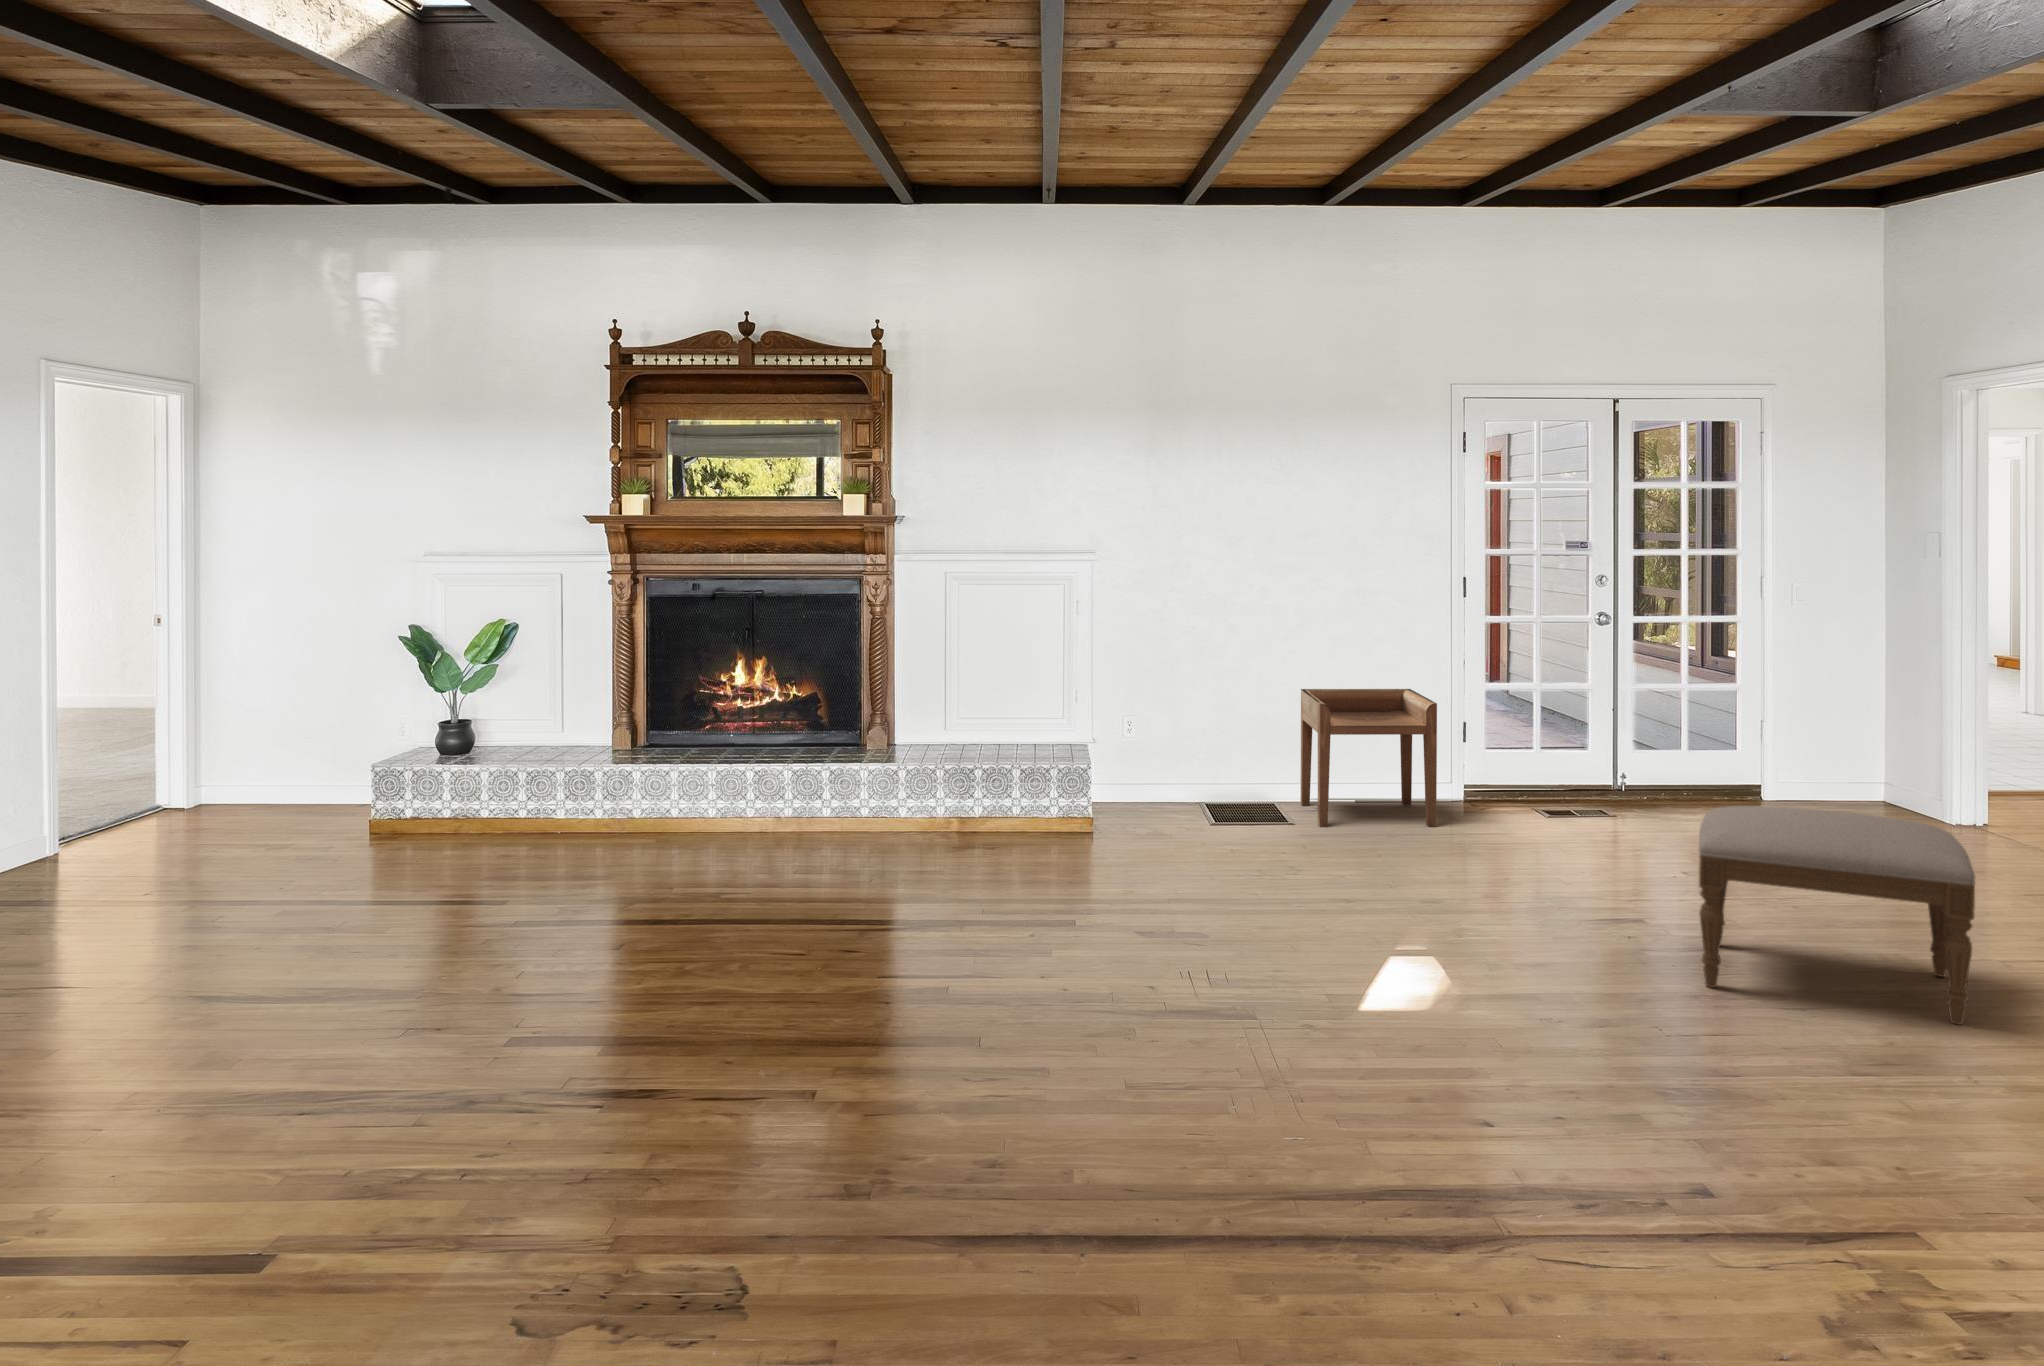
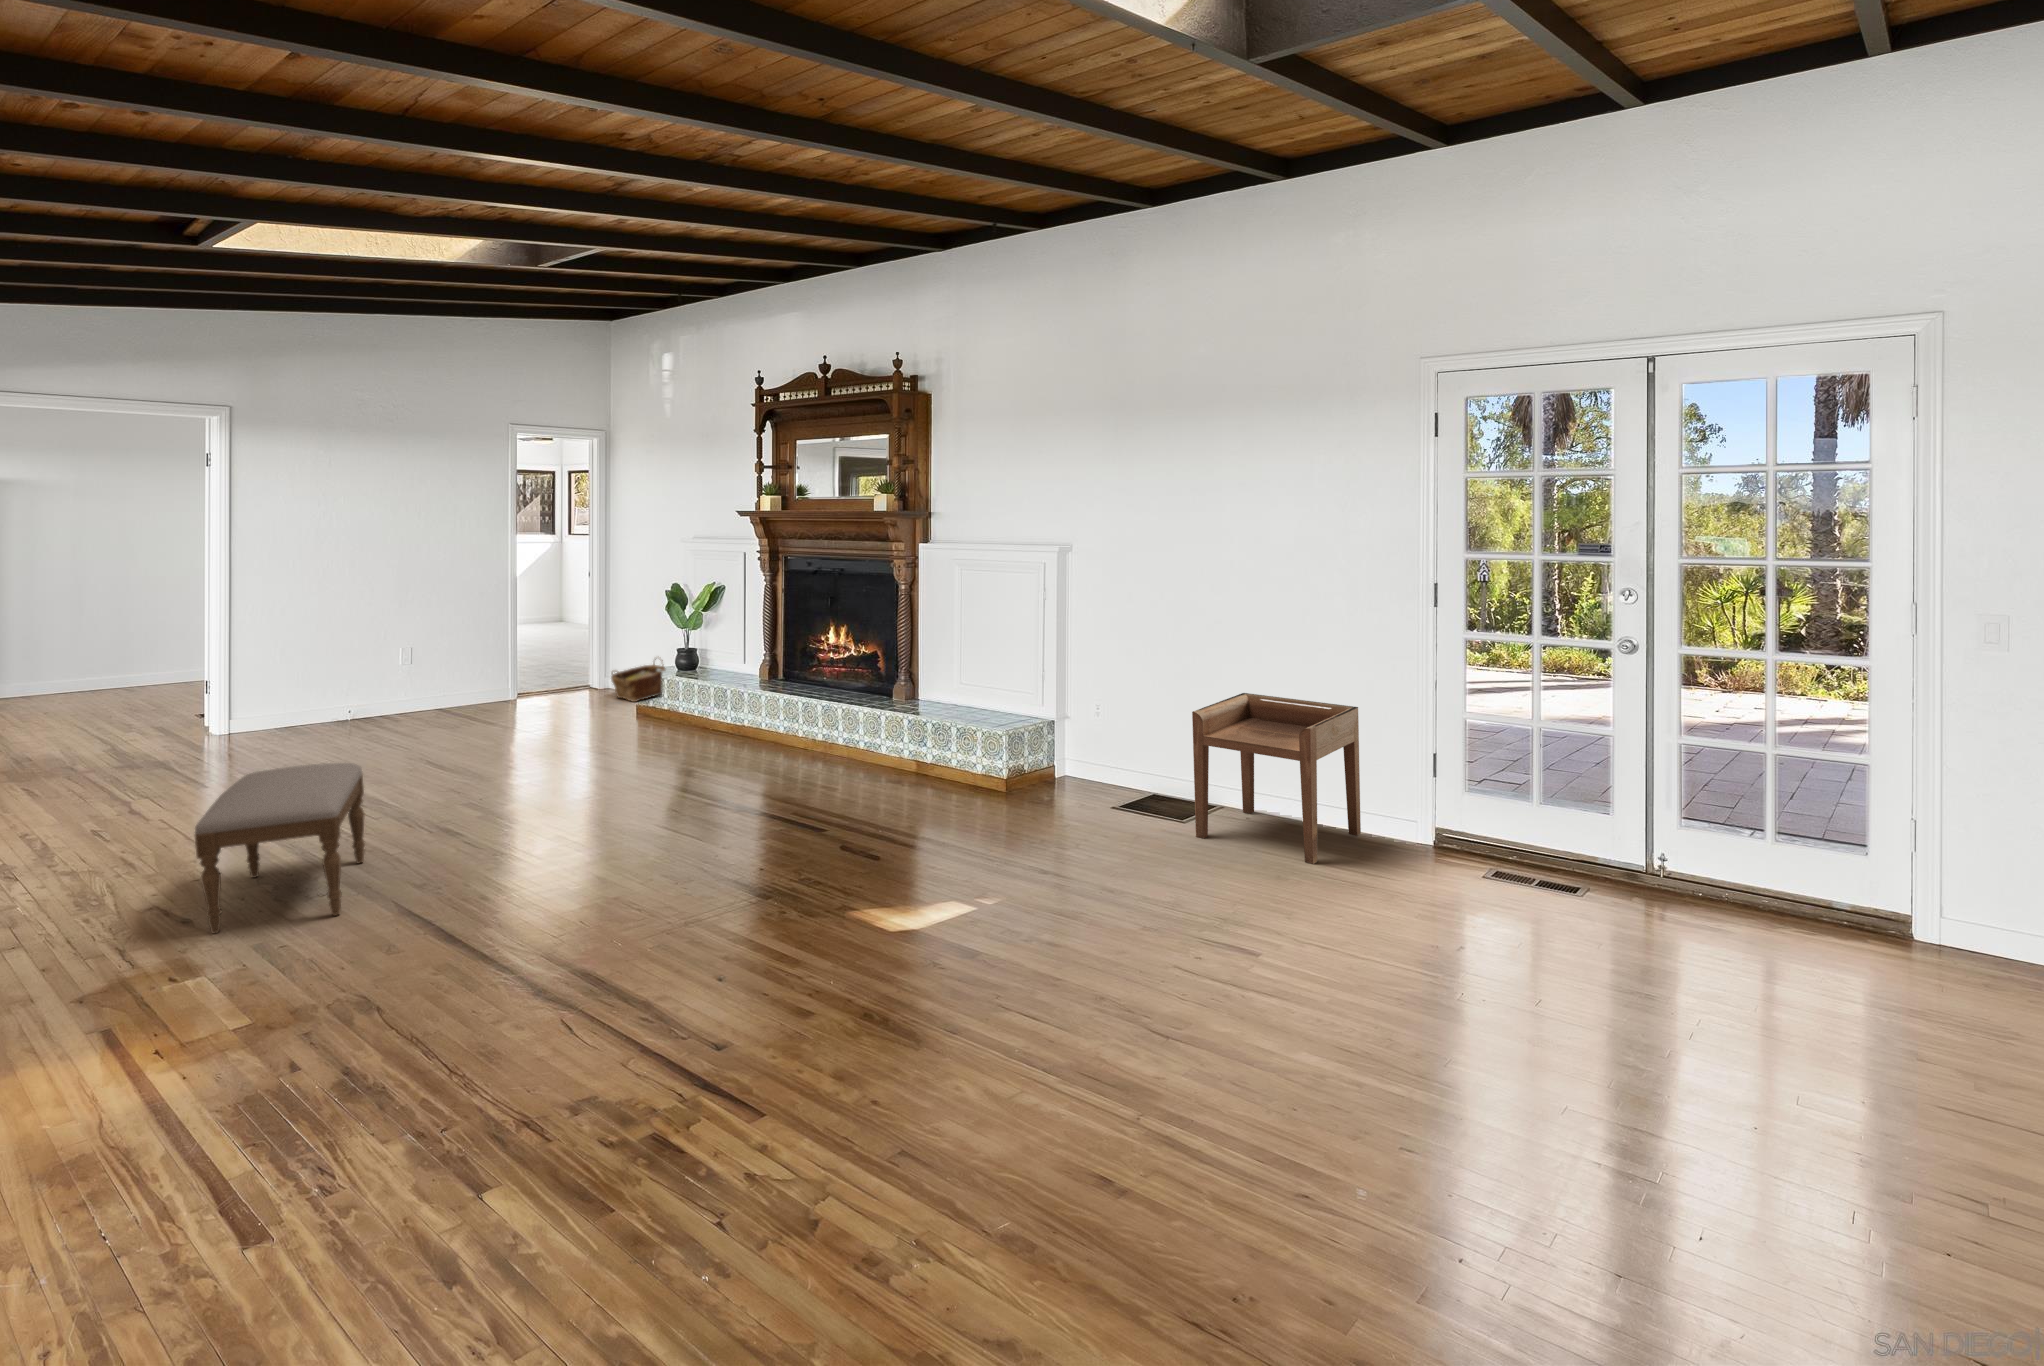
woven basket: none [240,749,336,823] -> present [611,659,665,702]
ottoman: present [1699,806,1975,1025] -> present [195,763,365,934]

